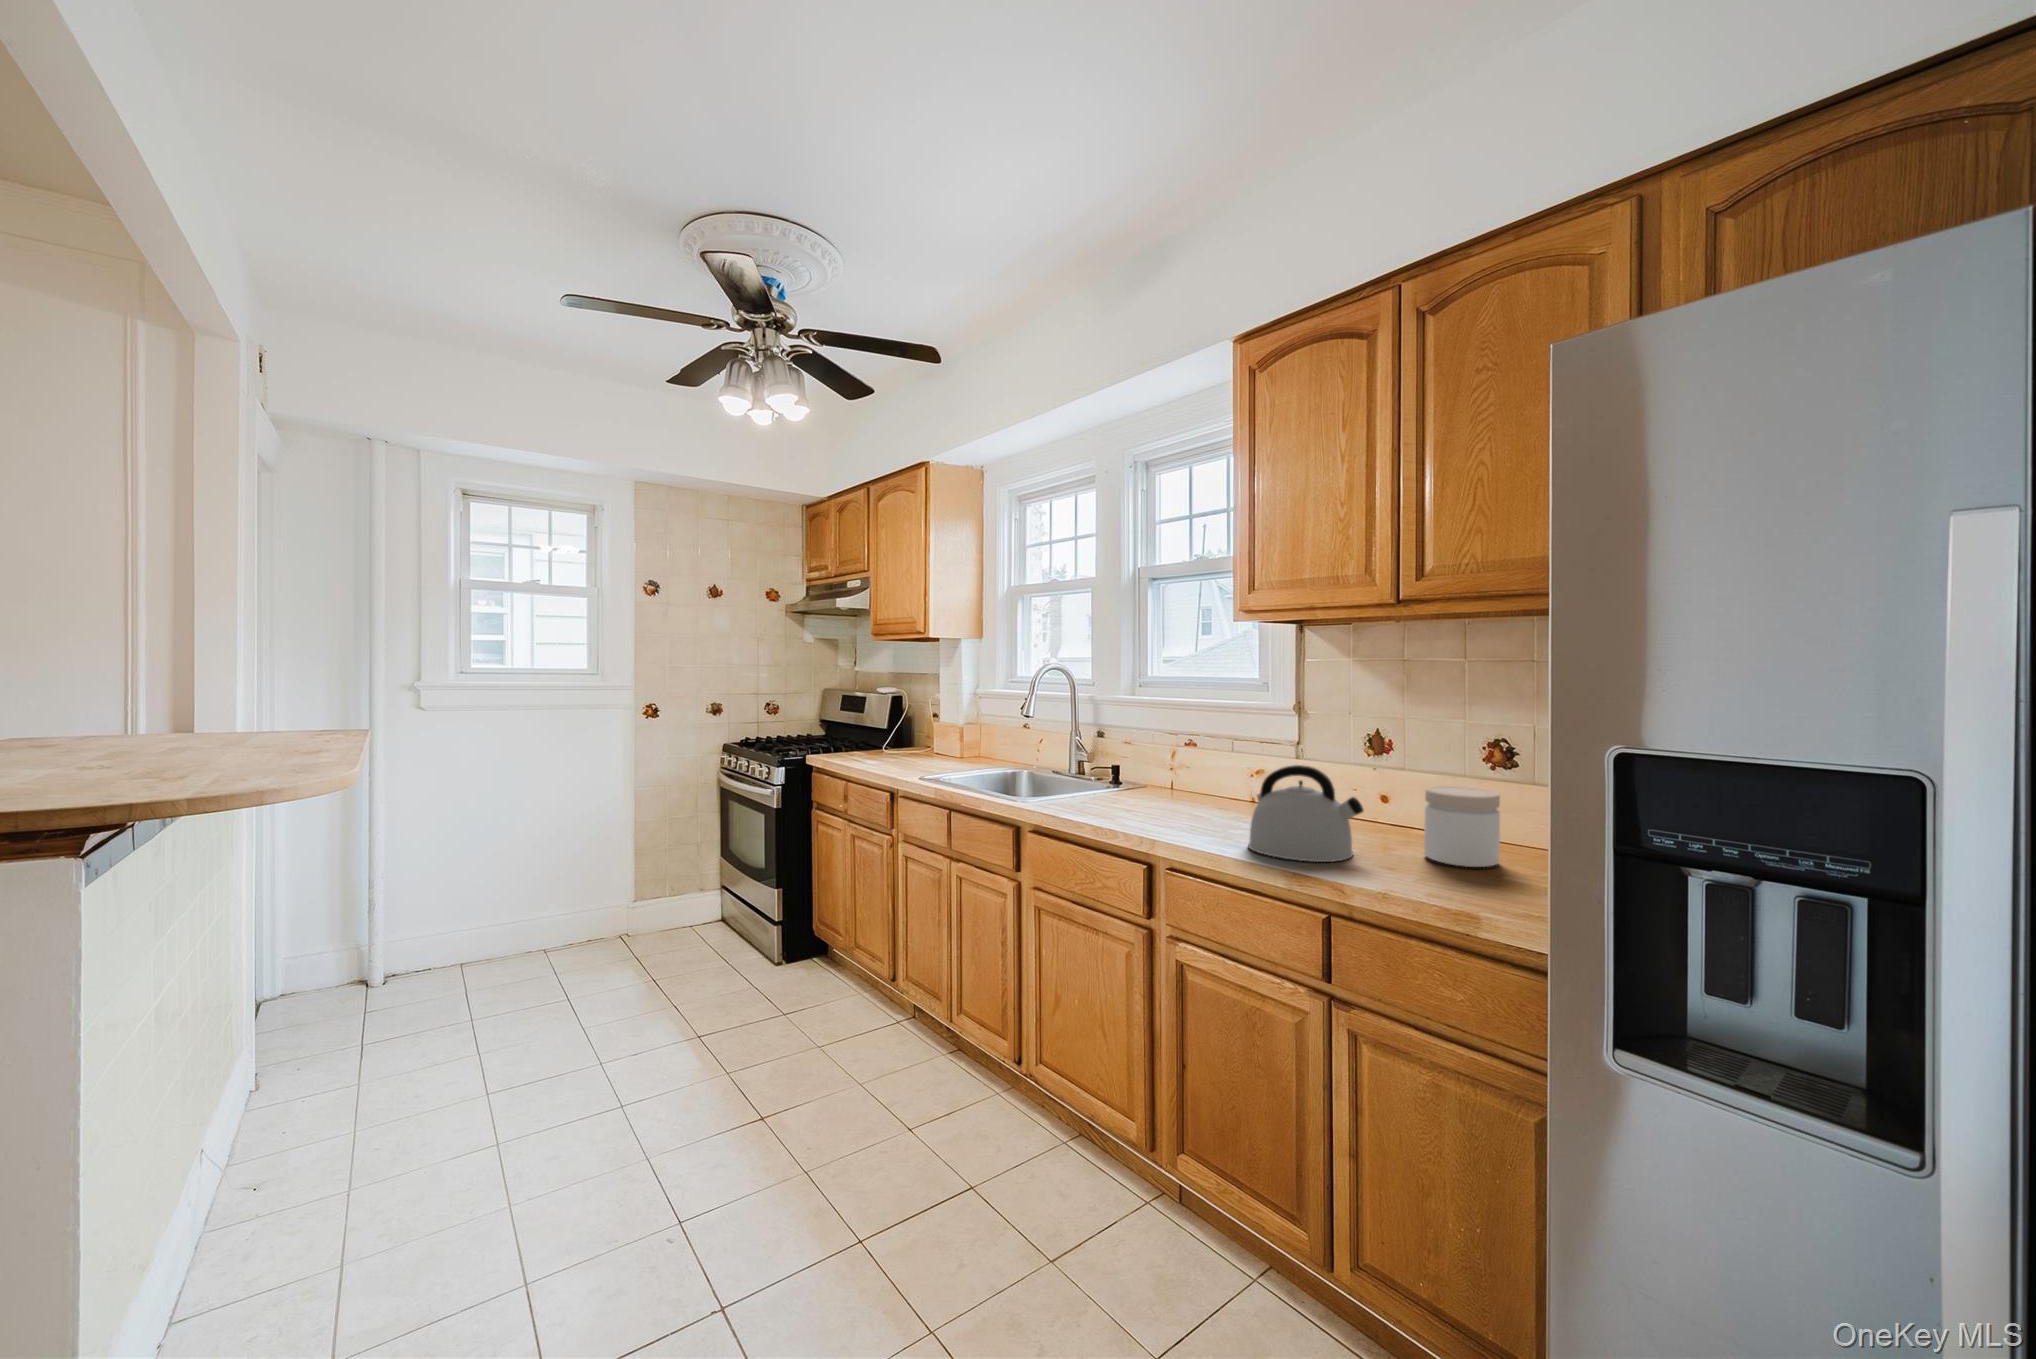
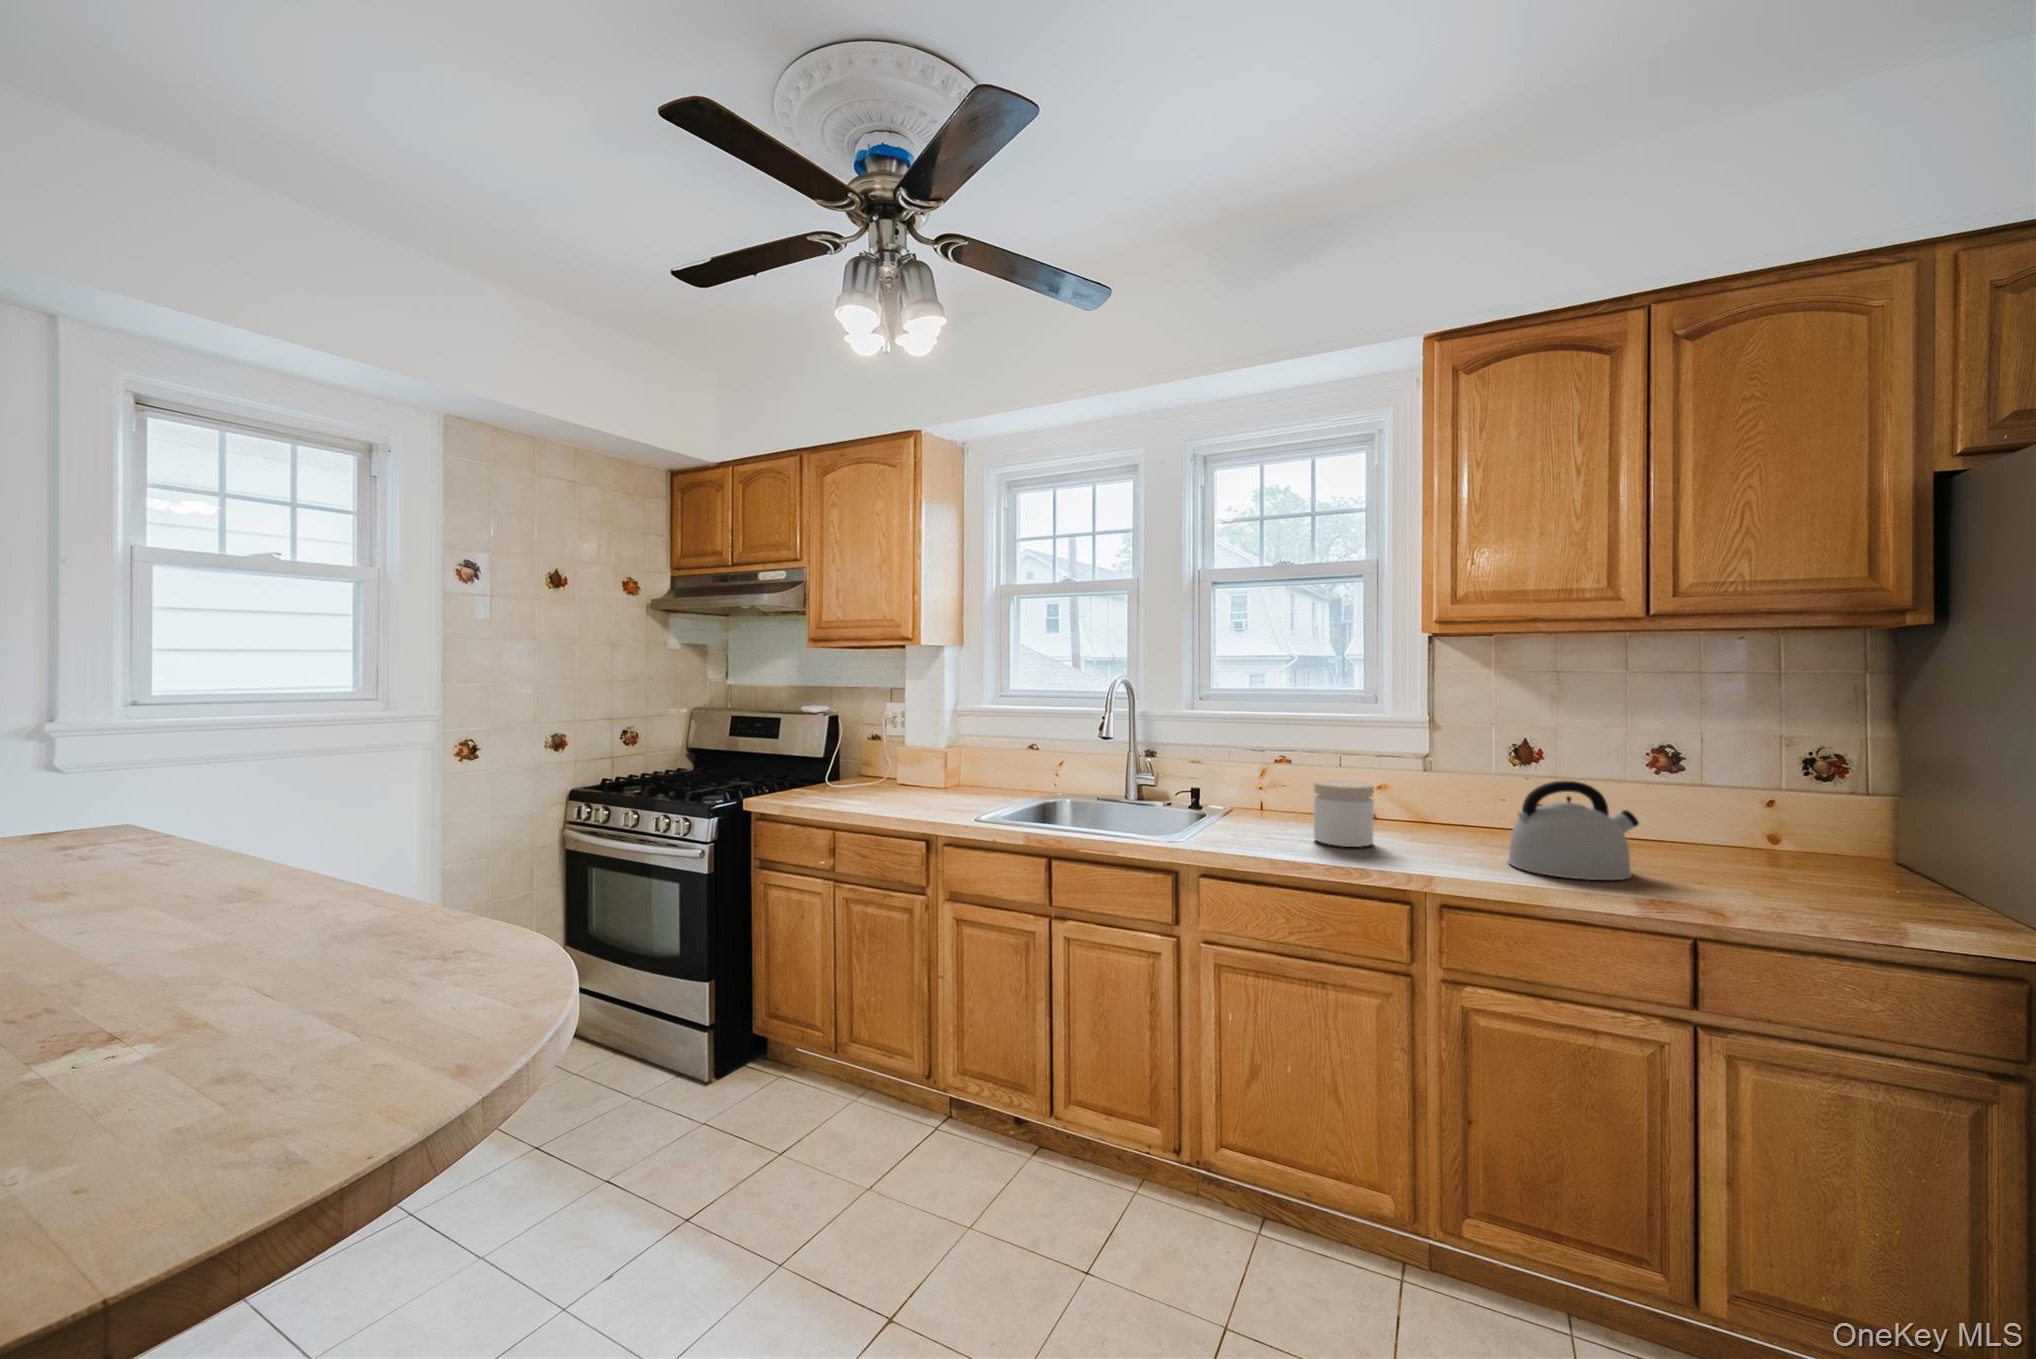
jar: present [1424,786,1500,867] -> present [1314,780,1374,847]

